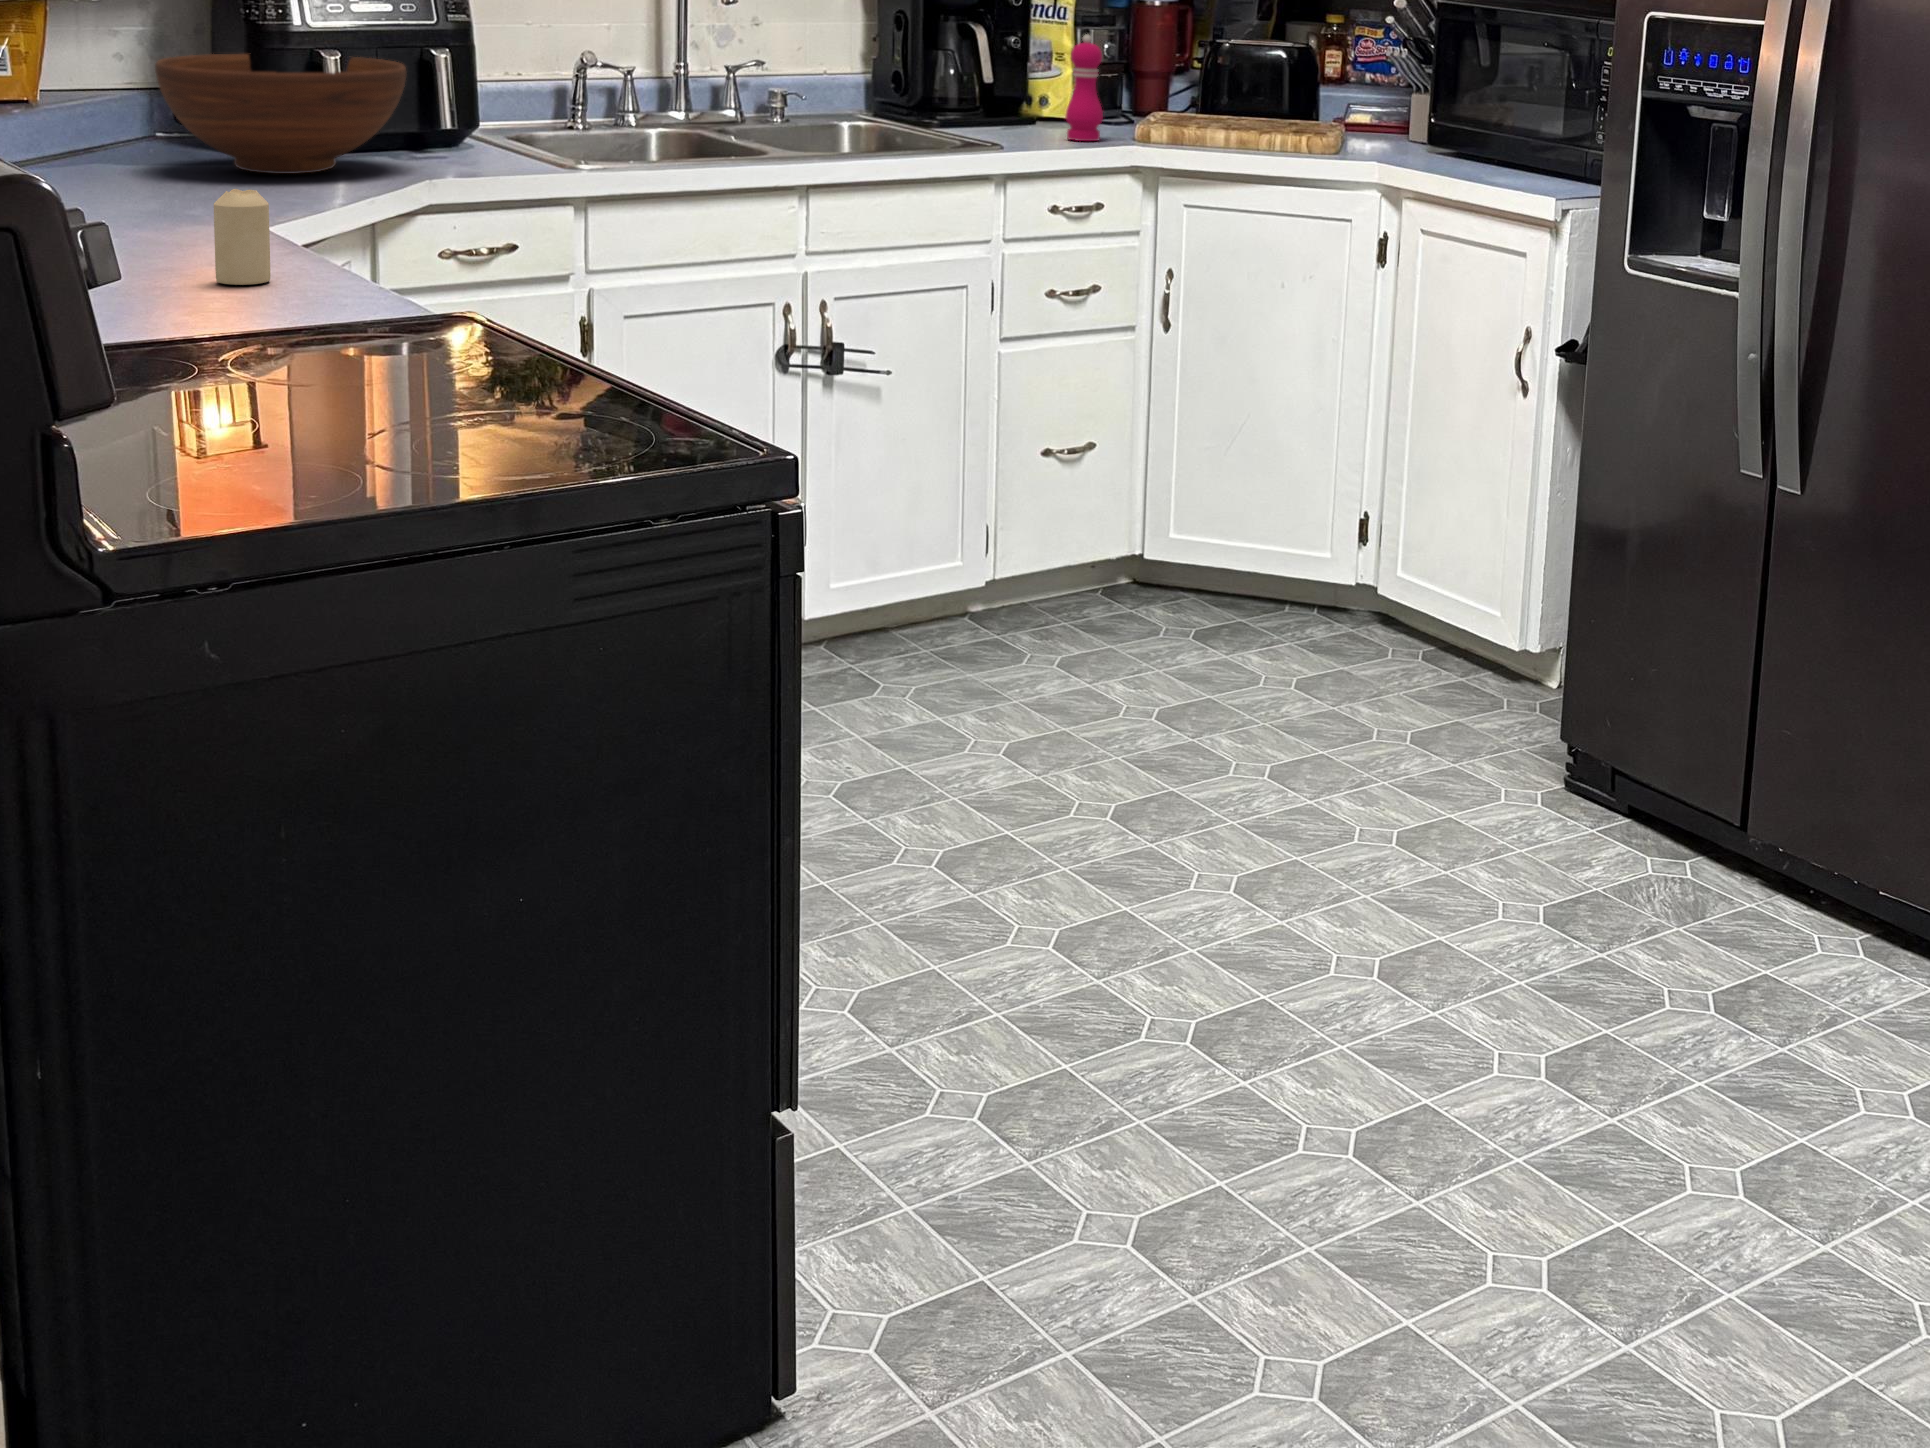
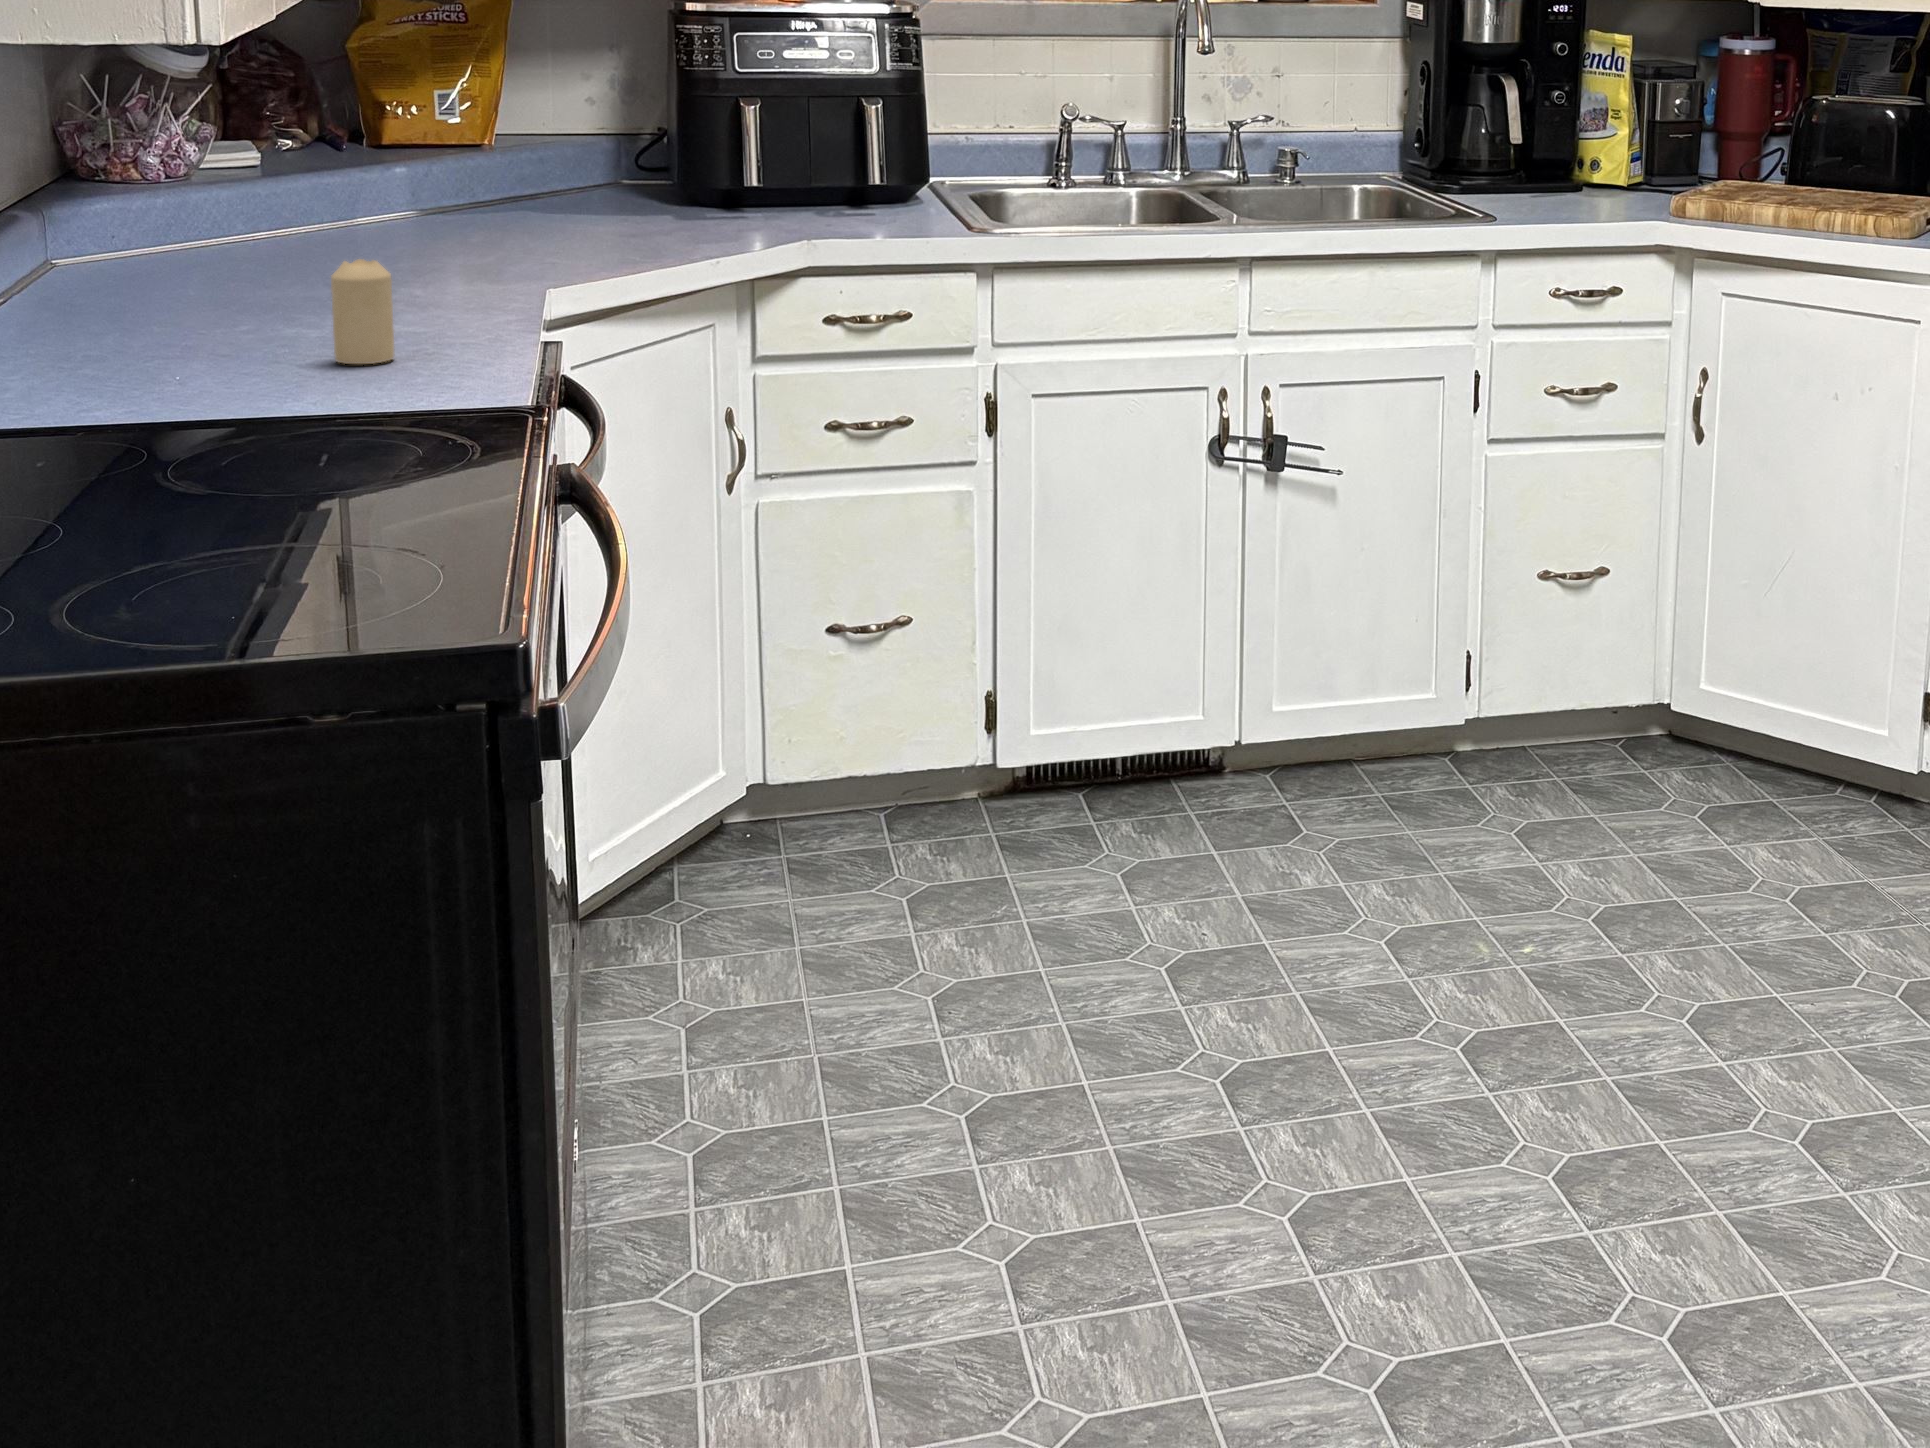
pepper mill: present [1065,35,1103,141] -> none [1600,89,1644,214]
fruit bowl: present [155,54,406,174] -> none [562,104,814,230]

